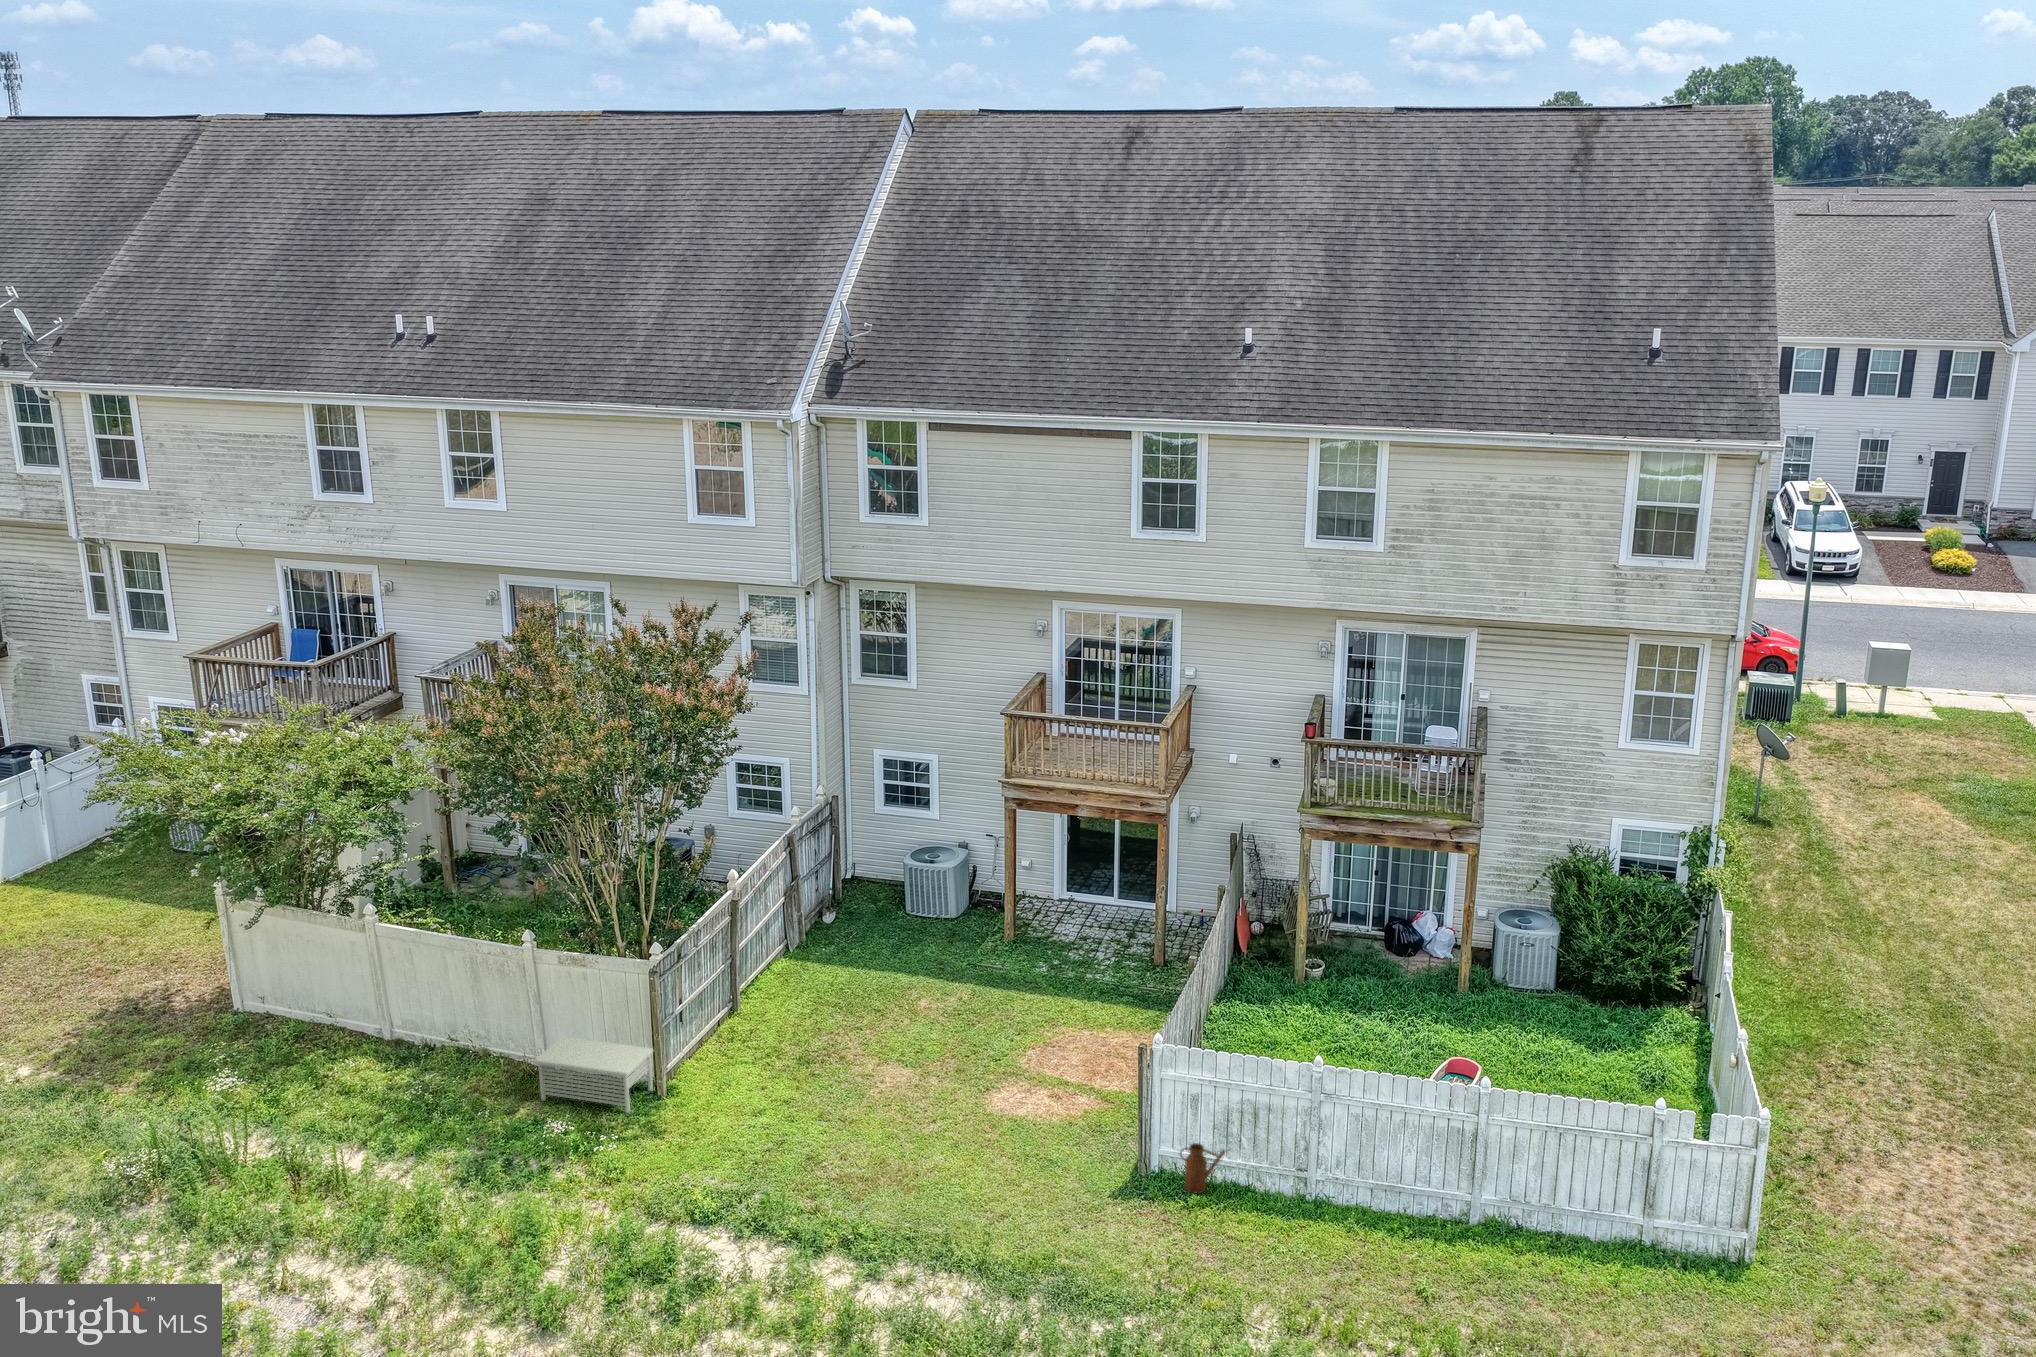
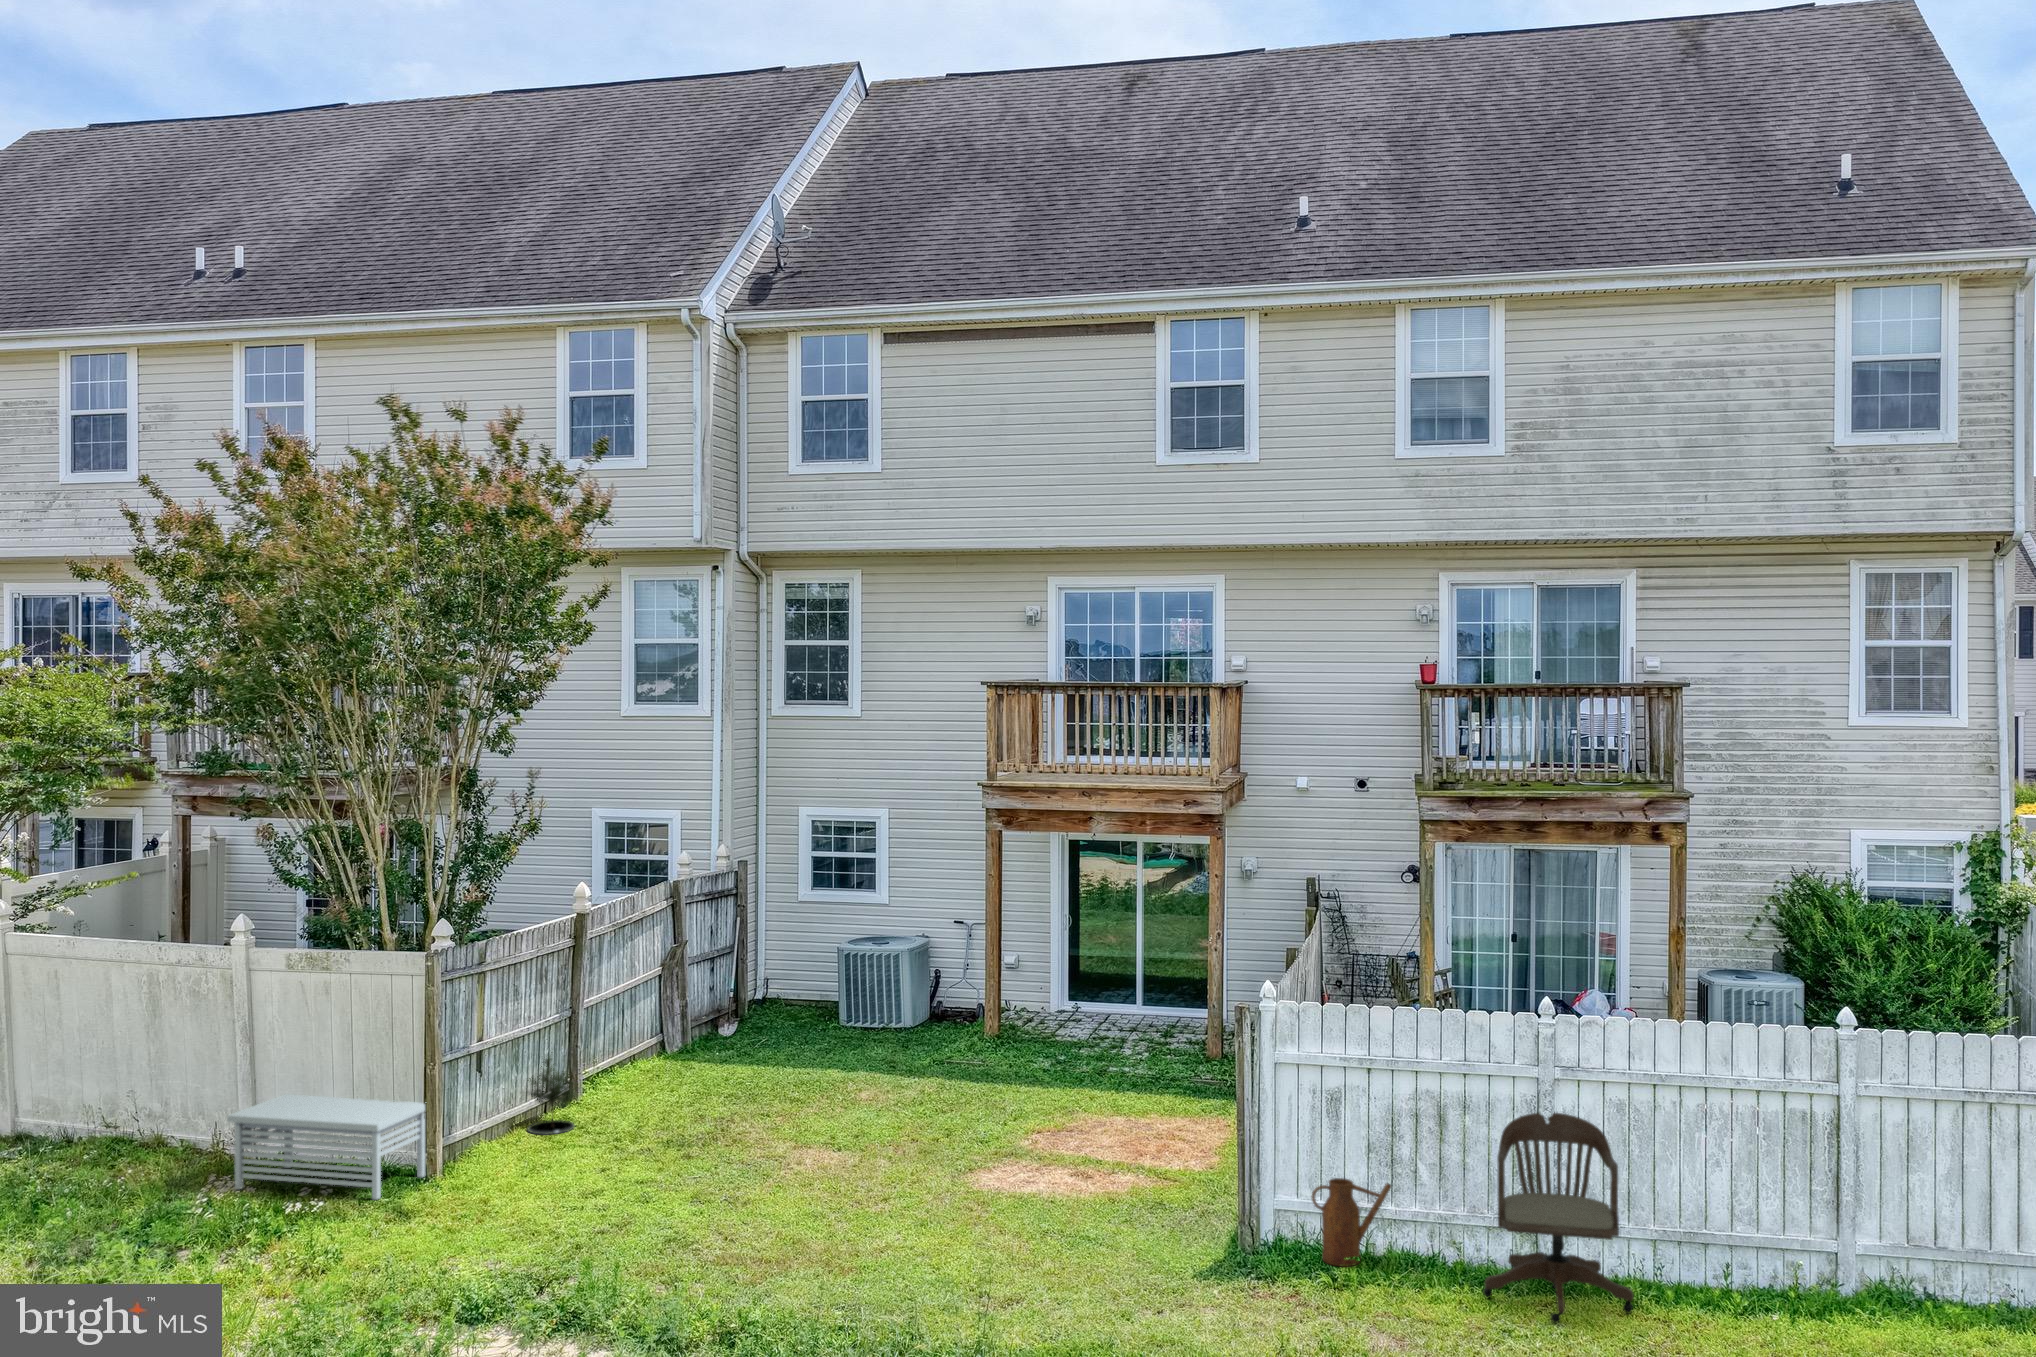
potted tree: none [705,995,741,1048] -> present [528,1052,577,1135]
chair: none [1268,1119,1351,1248] -> present [1483,1113,1634,1323]

